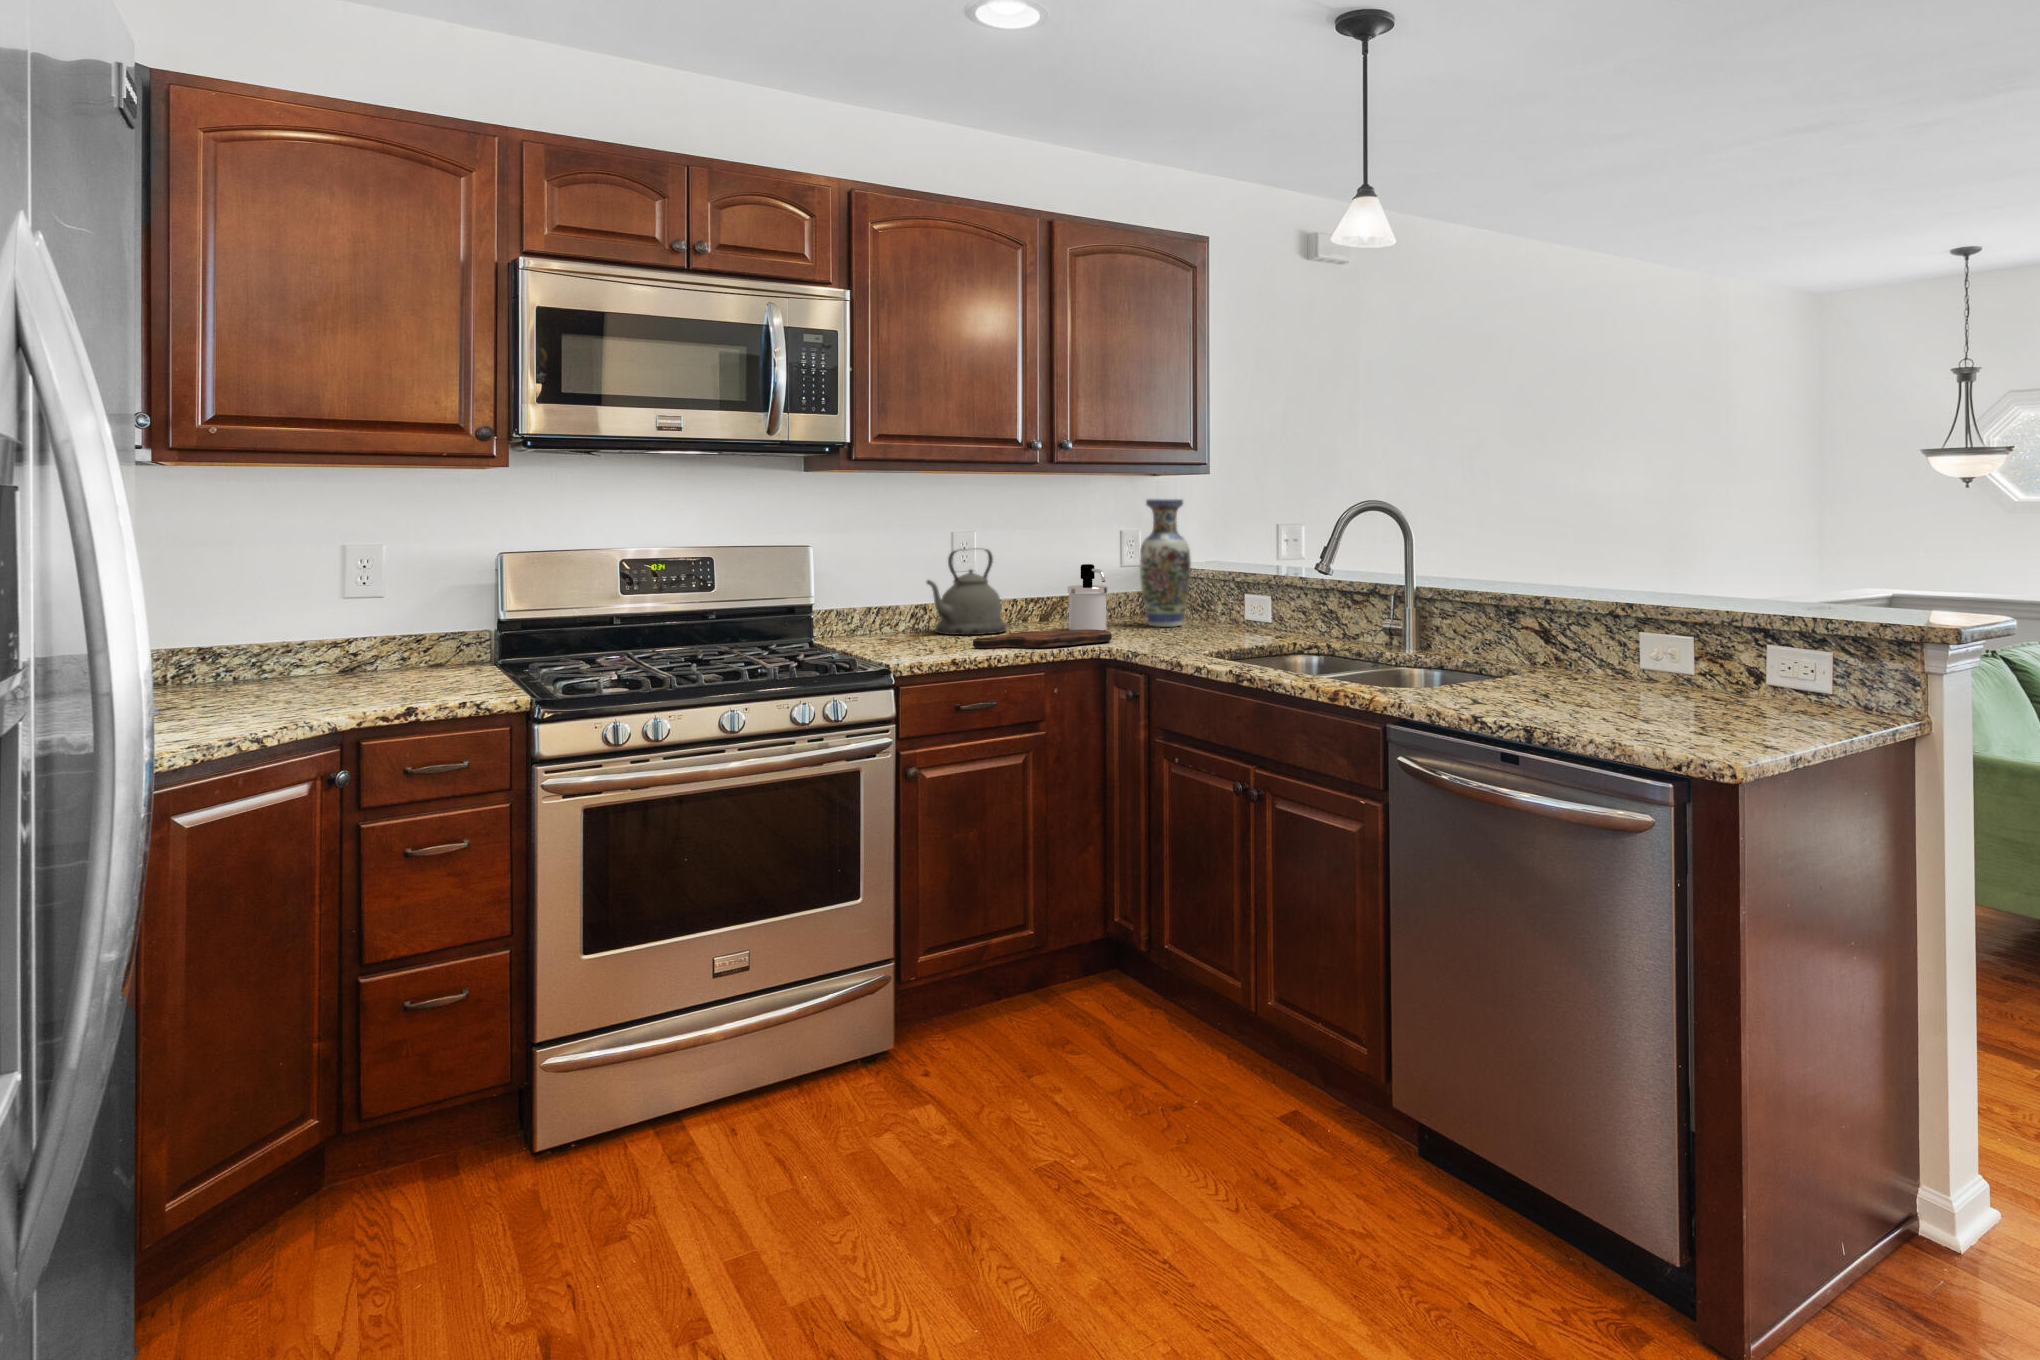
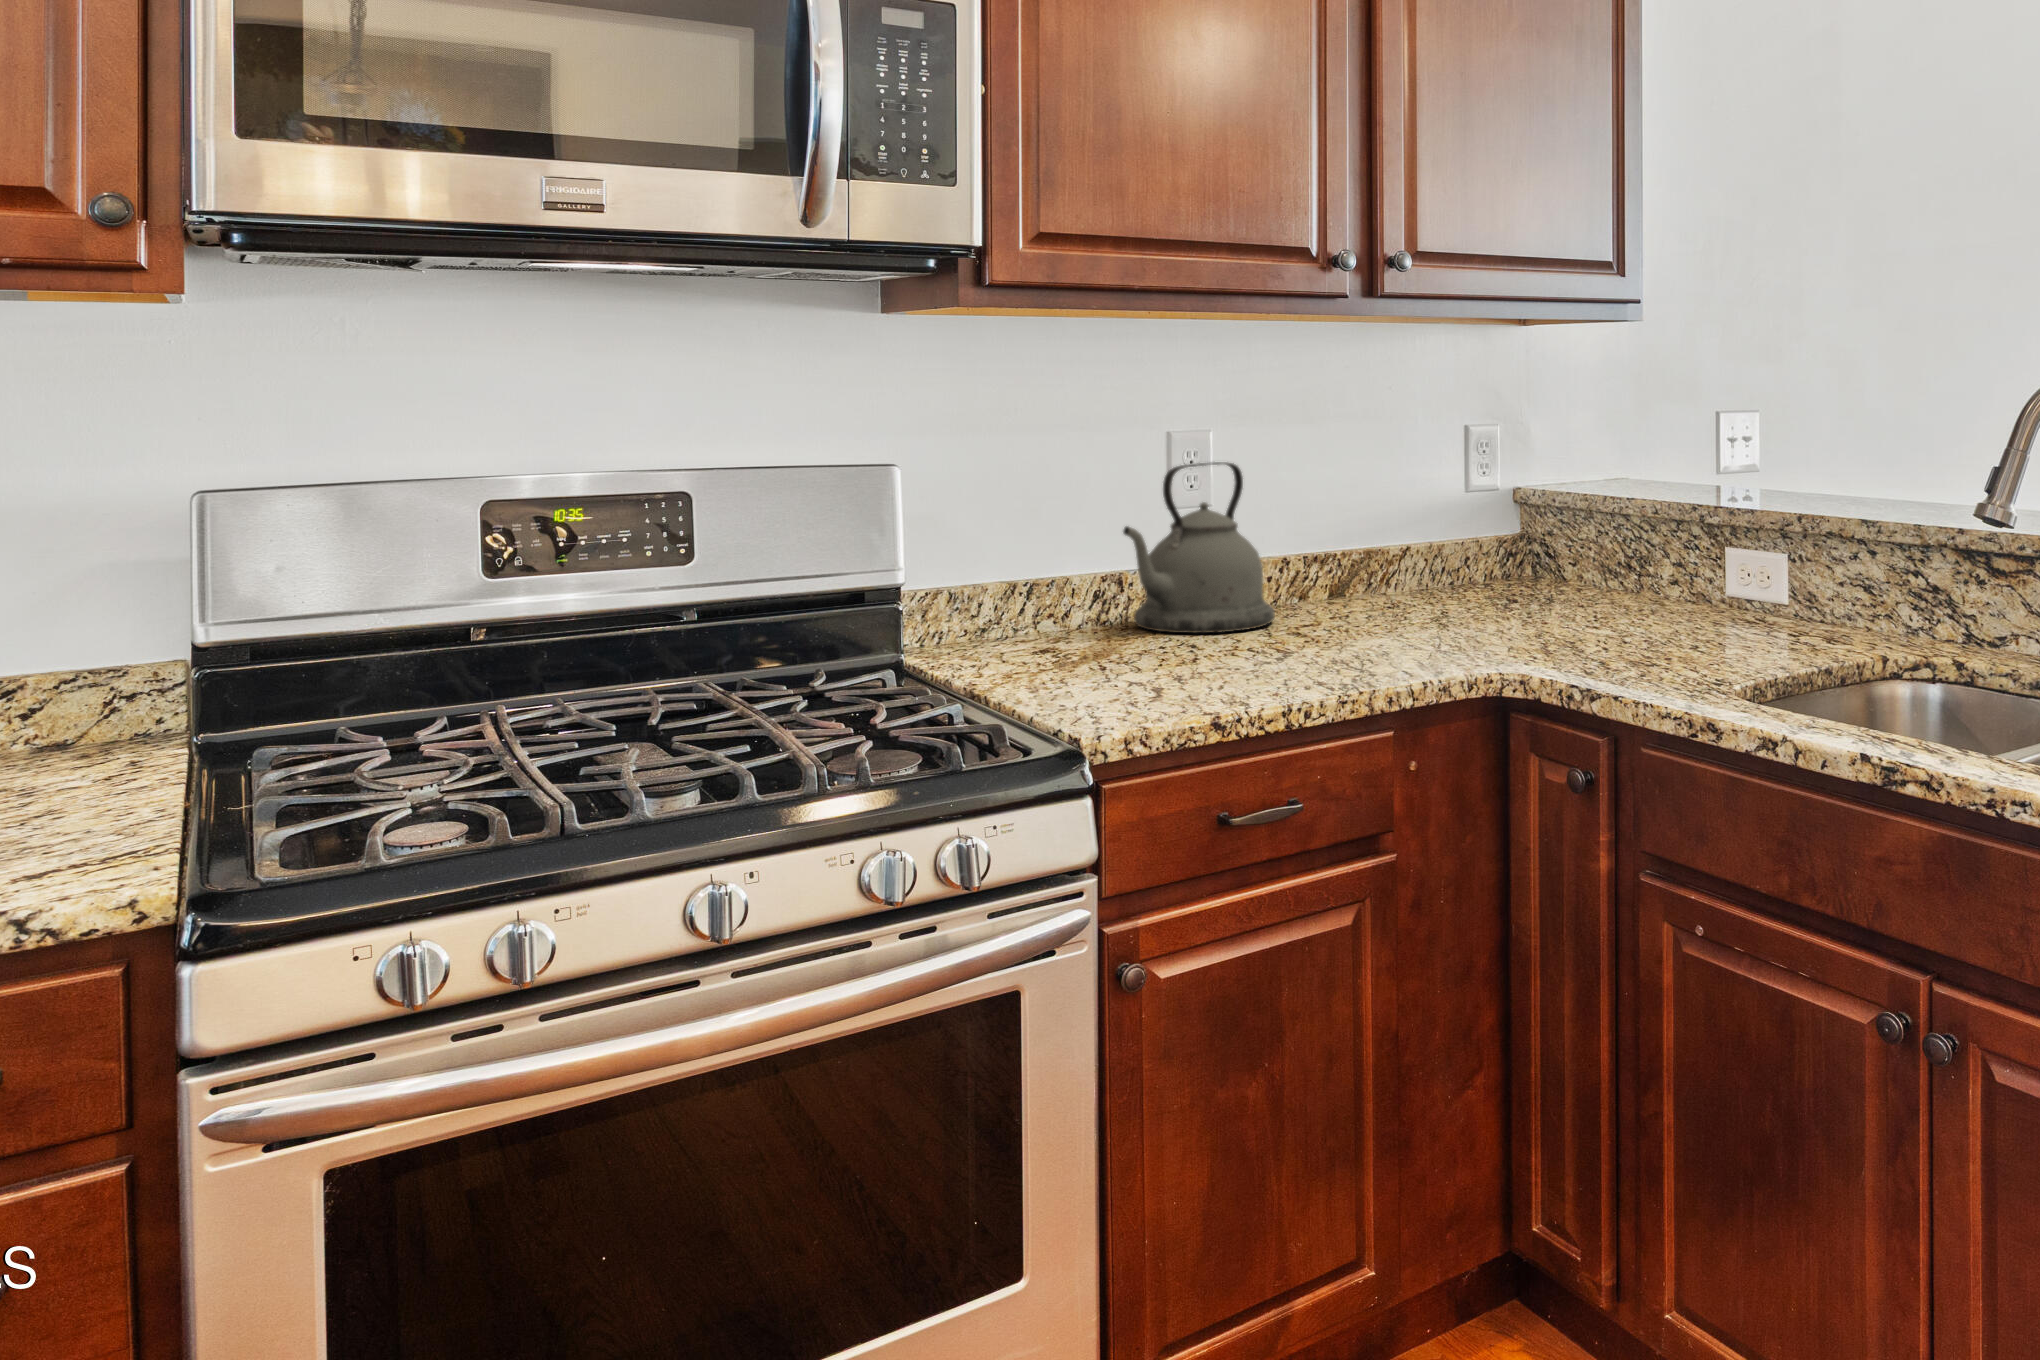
vase: present [1140,499,1191,627] -> none [1514,367,1609,607]
soap dispenser: present [1067,564,1108,630] -> none [1388,491,1469,622]
cutting board: present [973,629,1112,648] -> none [1232,625,1501,674]

